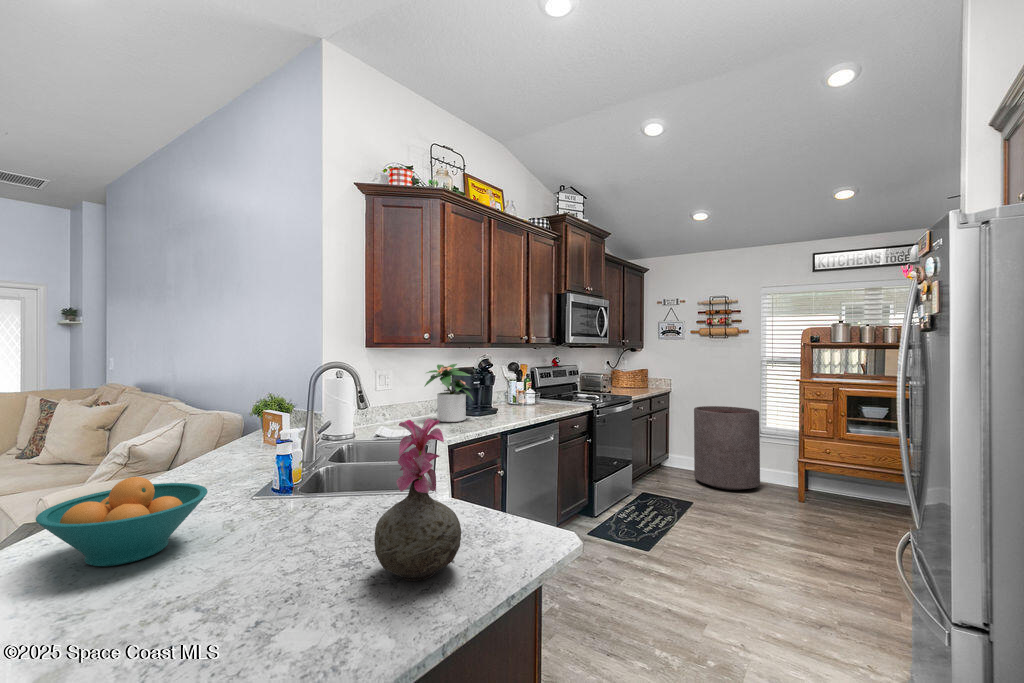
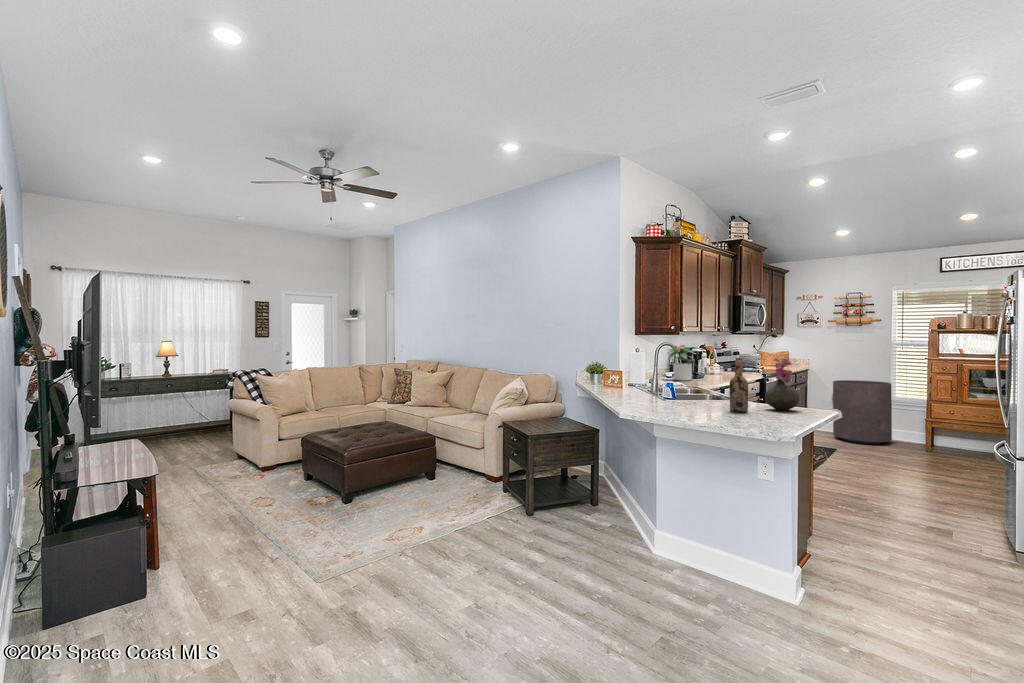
wine bottle: none [223,425,286,613] -> present [730,358,748,413]
fruit bowl: present [36,477,208,566] -> none [641,380,689,407]

